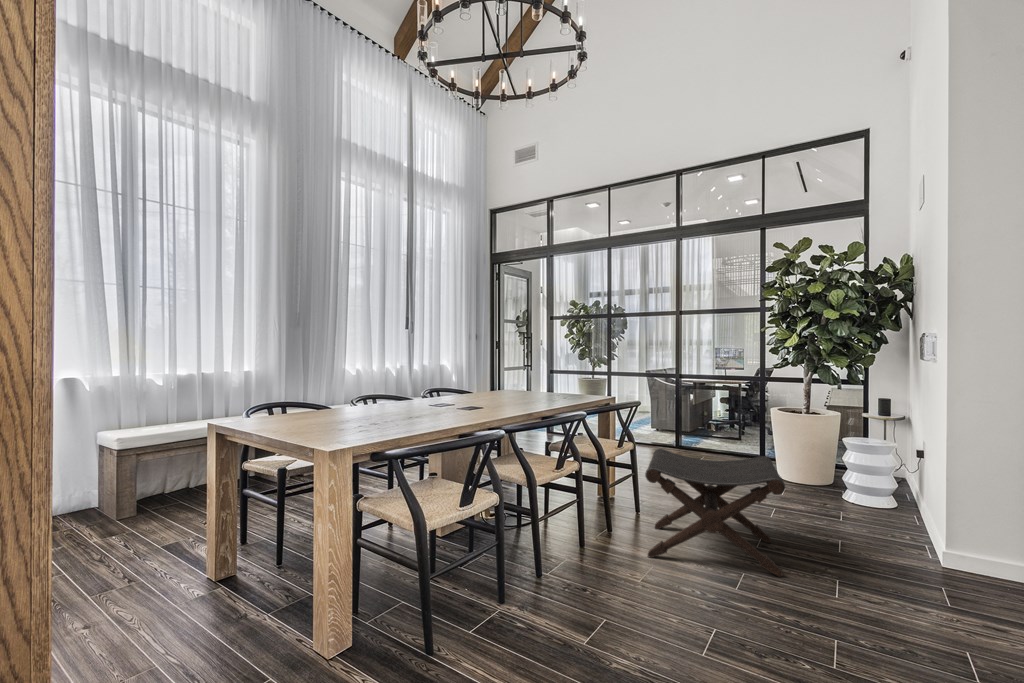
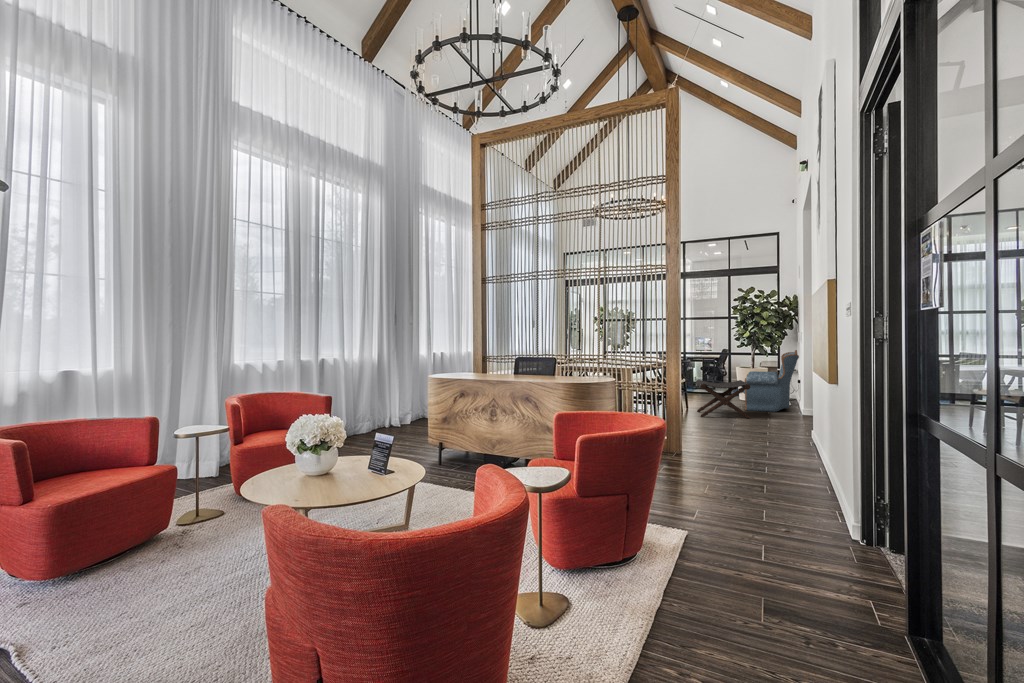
armchair: none [774,381,928,540] -> present [743,350,799,412]

